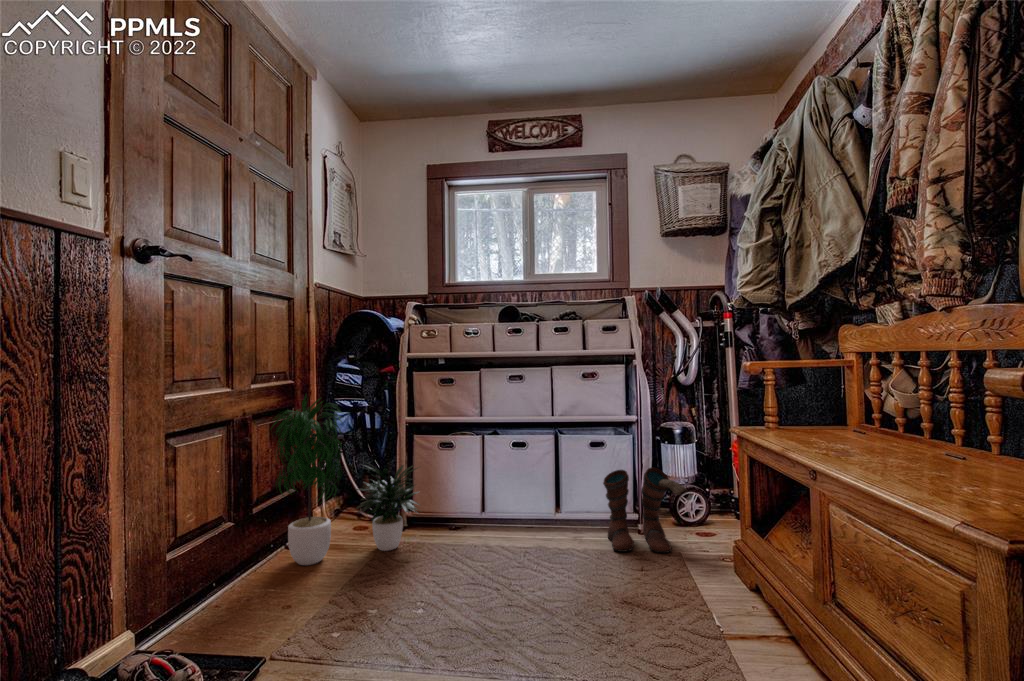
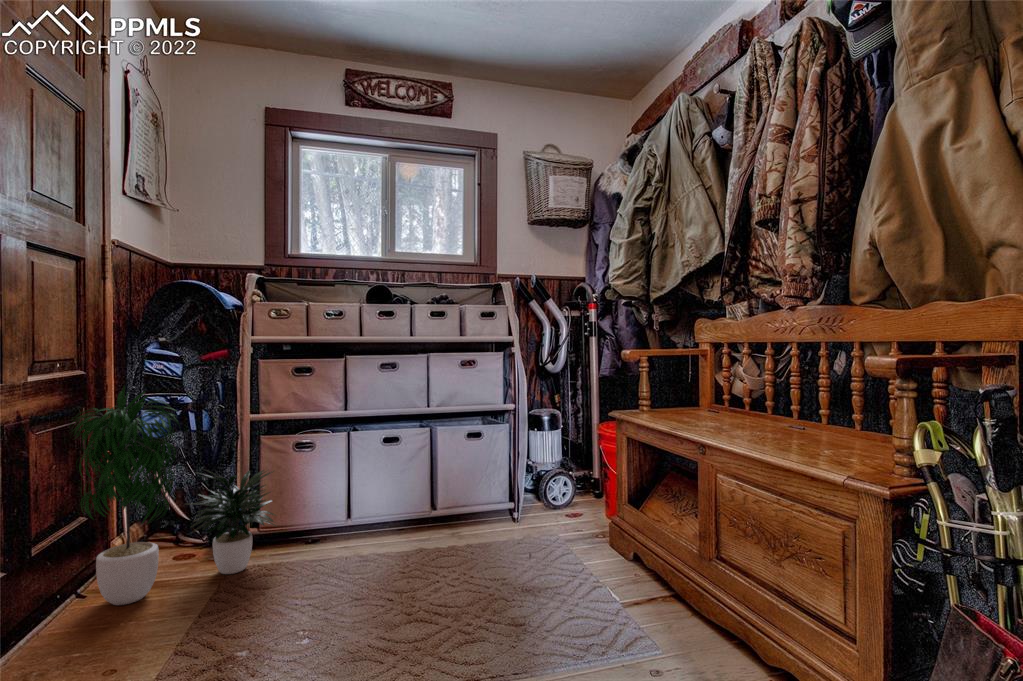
boots: present [603,467,687,553] -> none [479,456,562,543]

